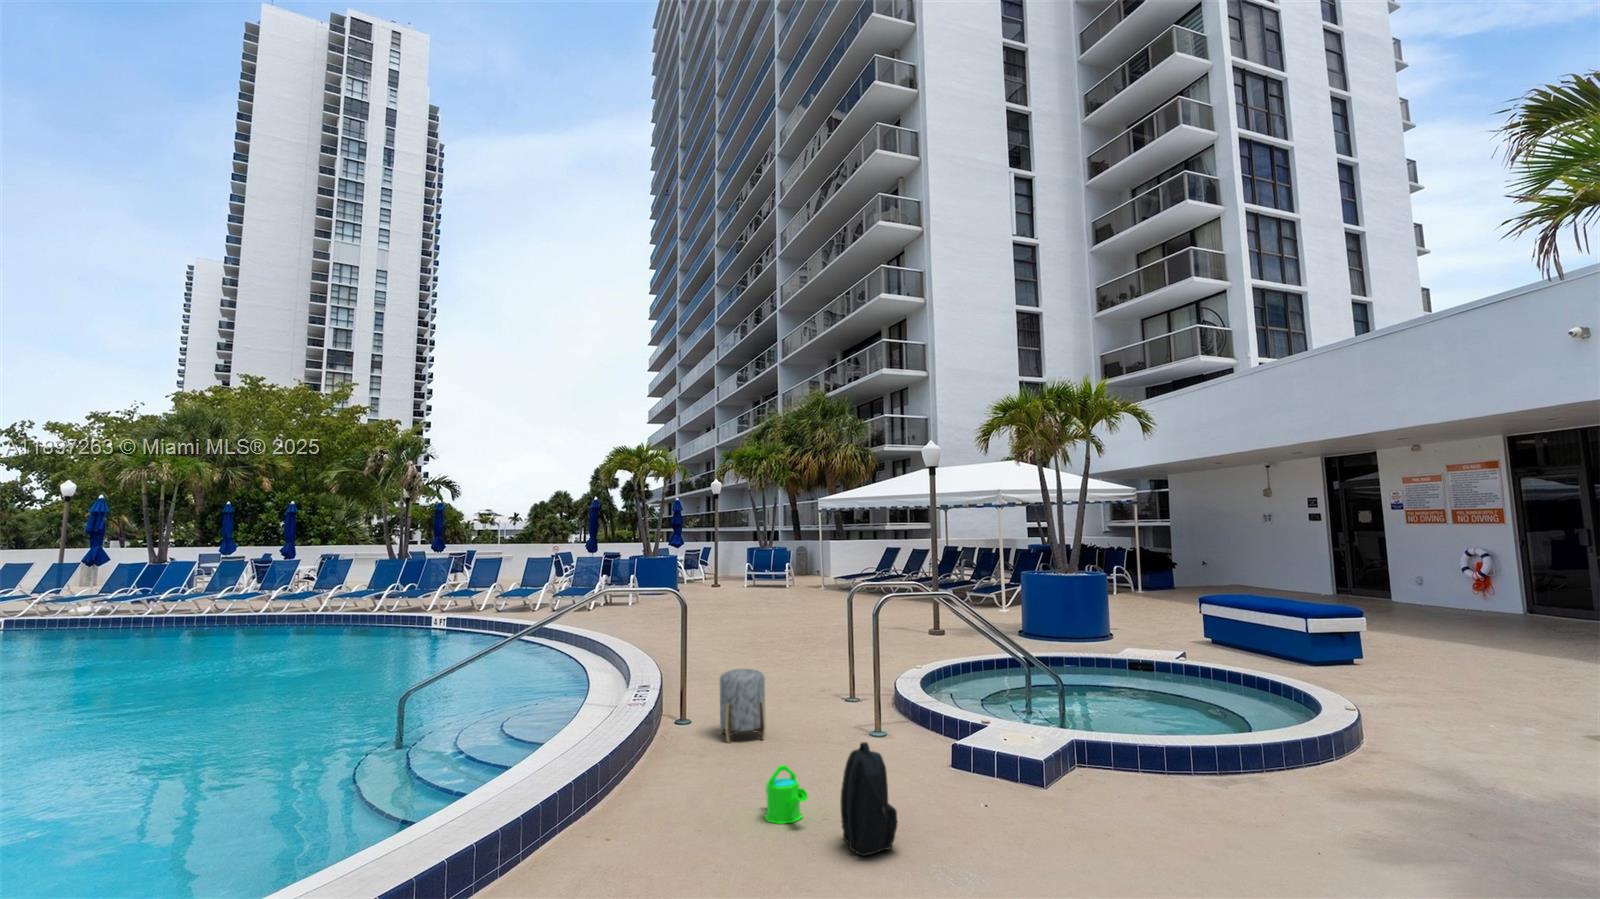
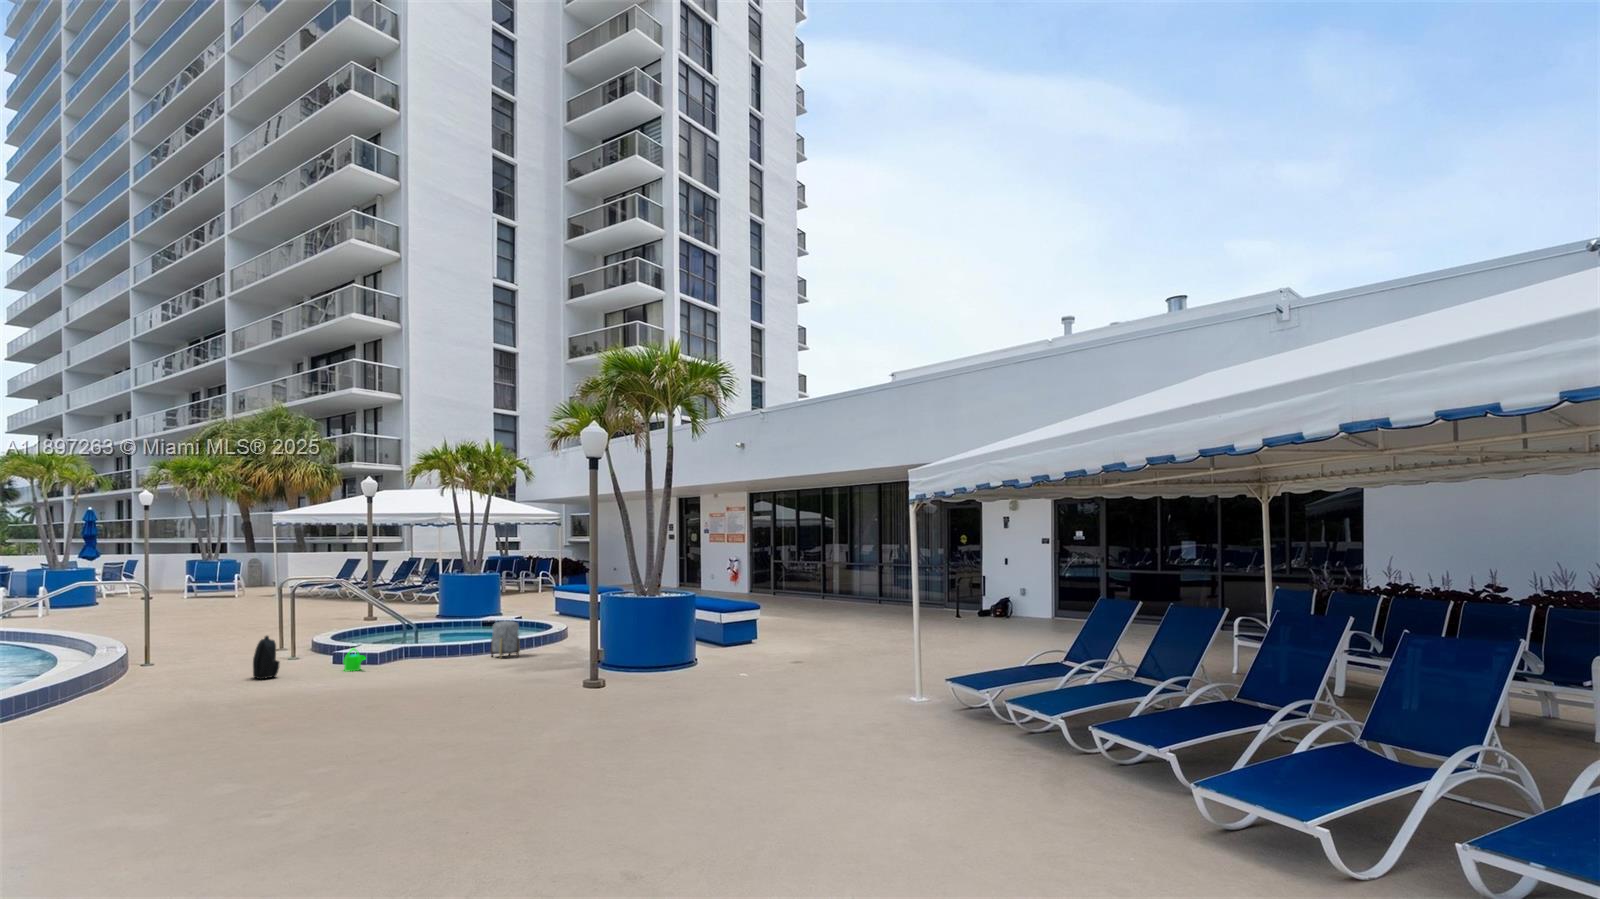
stool: present [720,669,766,743] -> present [490,621,520,658]
watering can: present [765,765,808,824] -> present [343,648,366,671]

